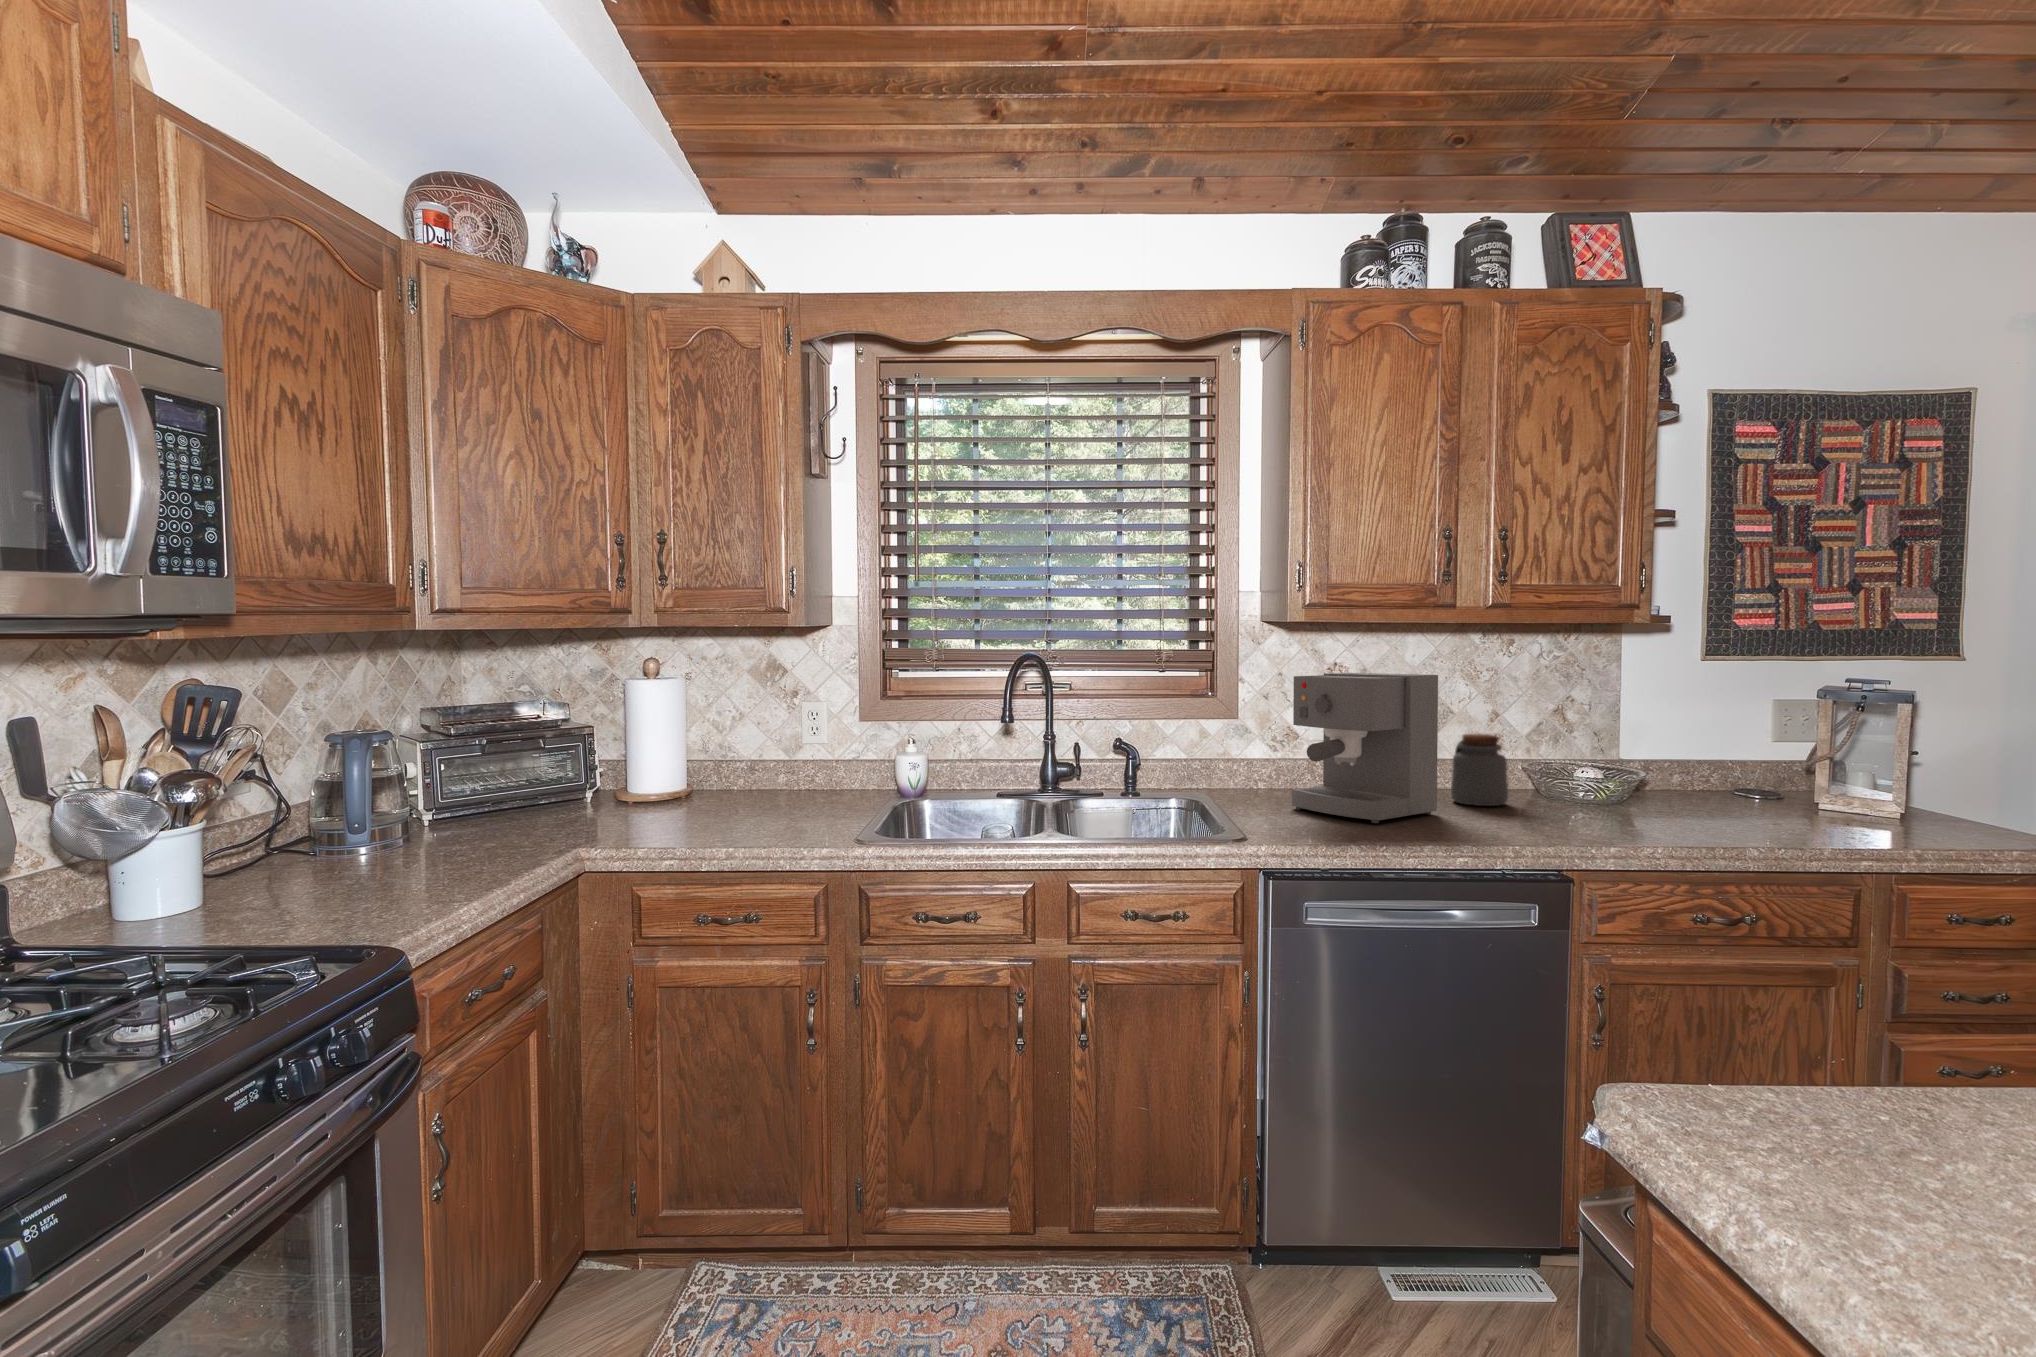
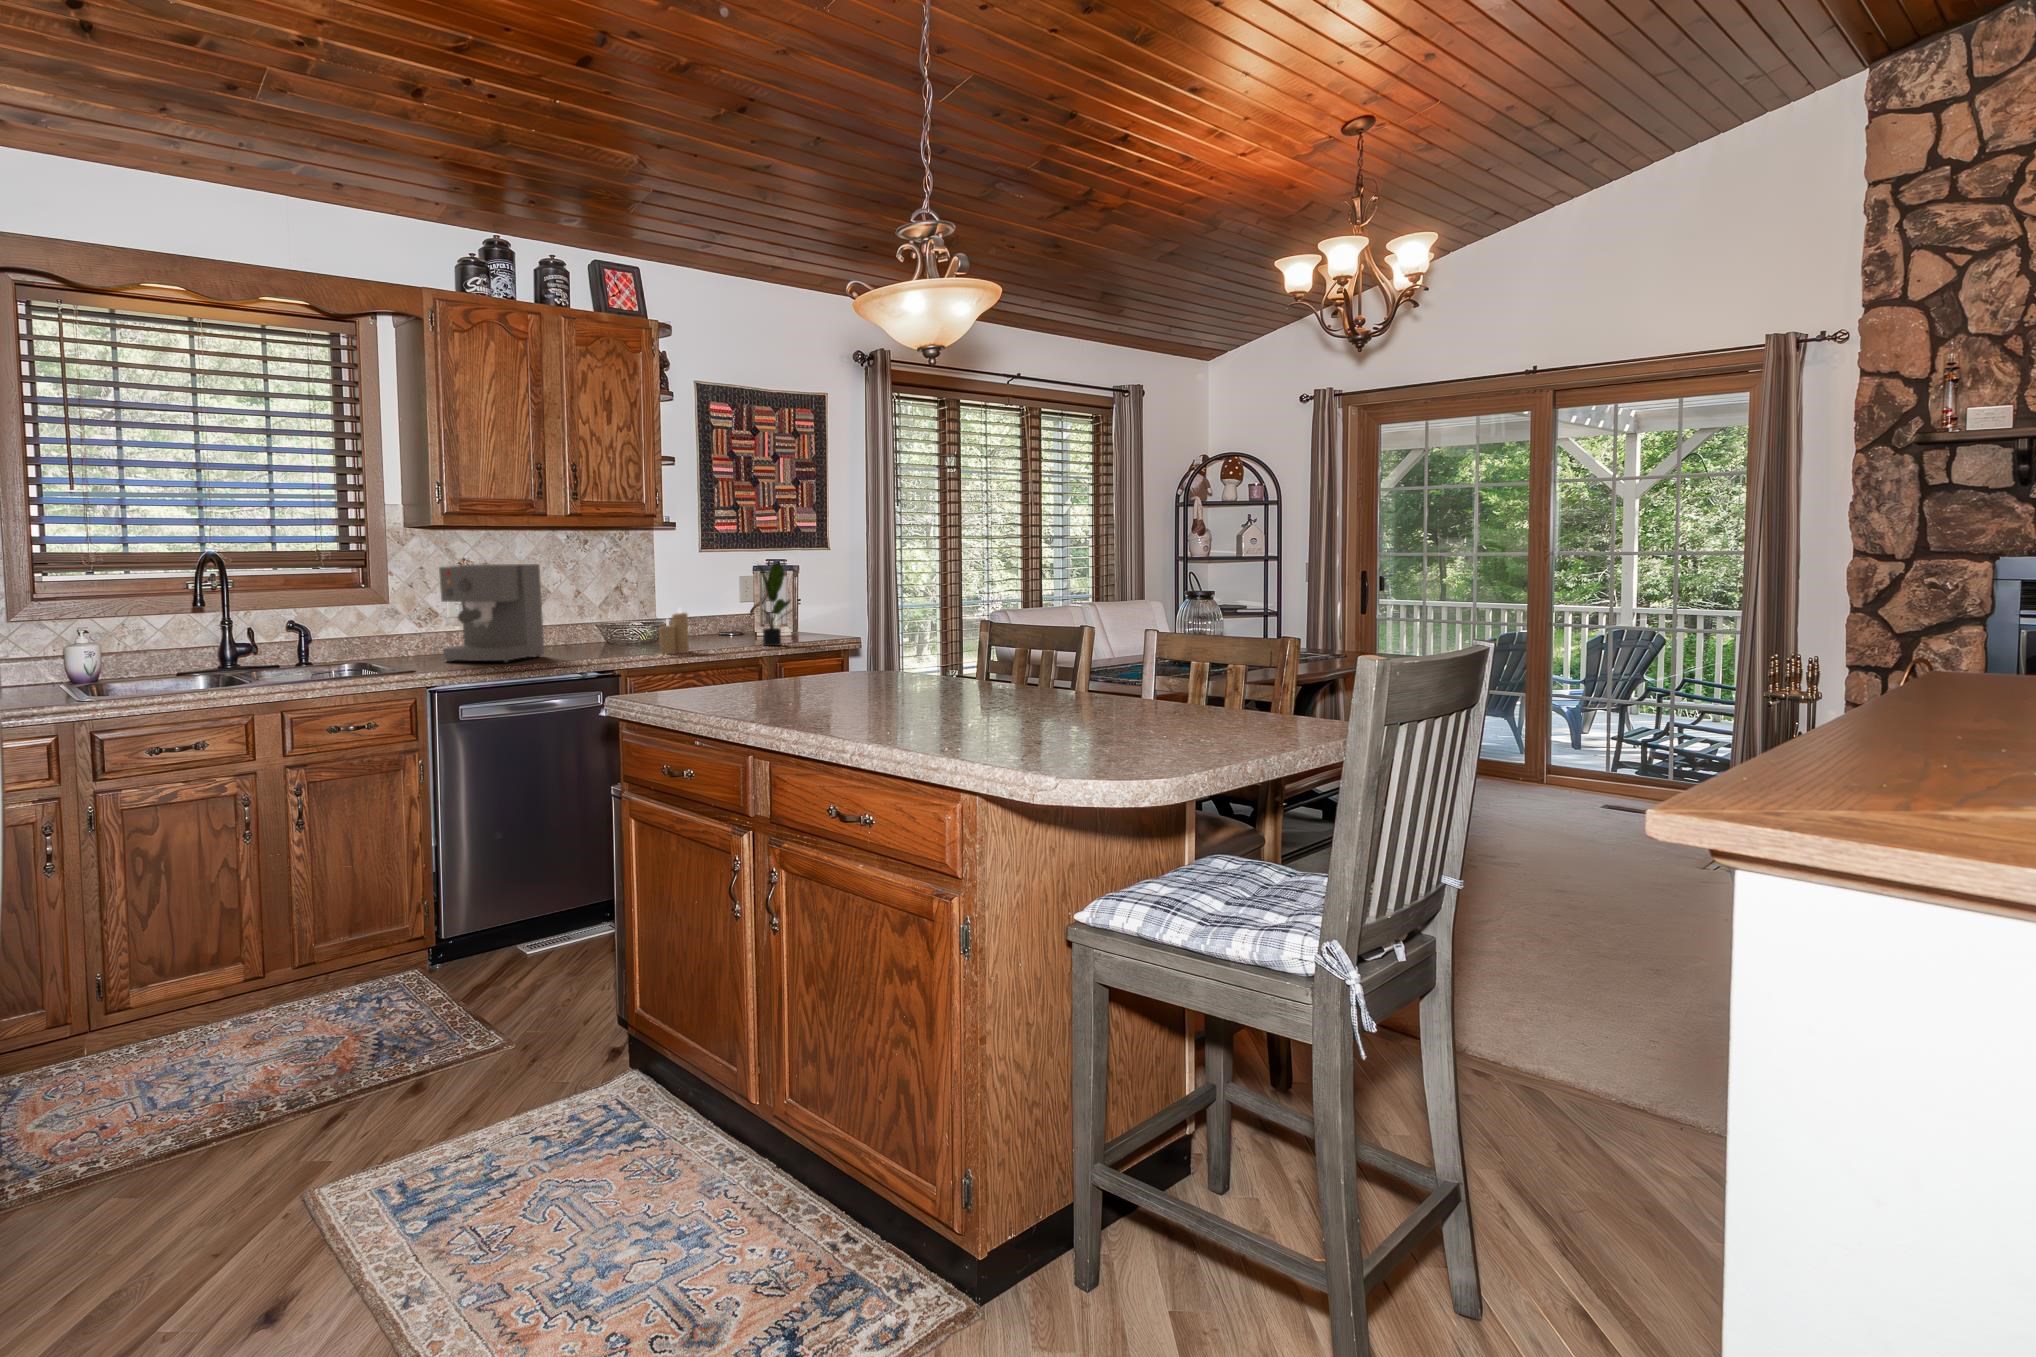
potted plant: none [1824,680,1928,833] -> present [759,563,792,646]
jar: present [1451,734,1508,806] -> none [552,604,588,651]
candle: none [1636,754,1695,836] -> present [659,609,689,654]

